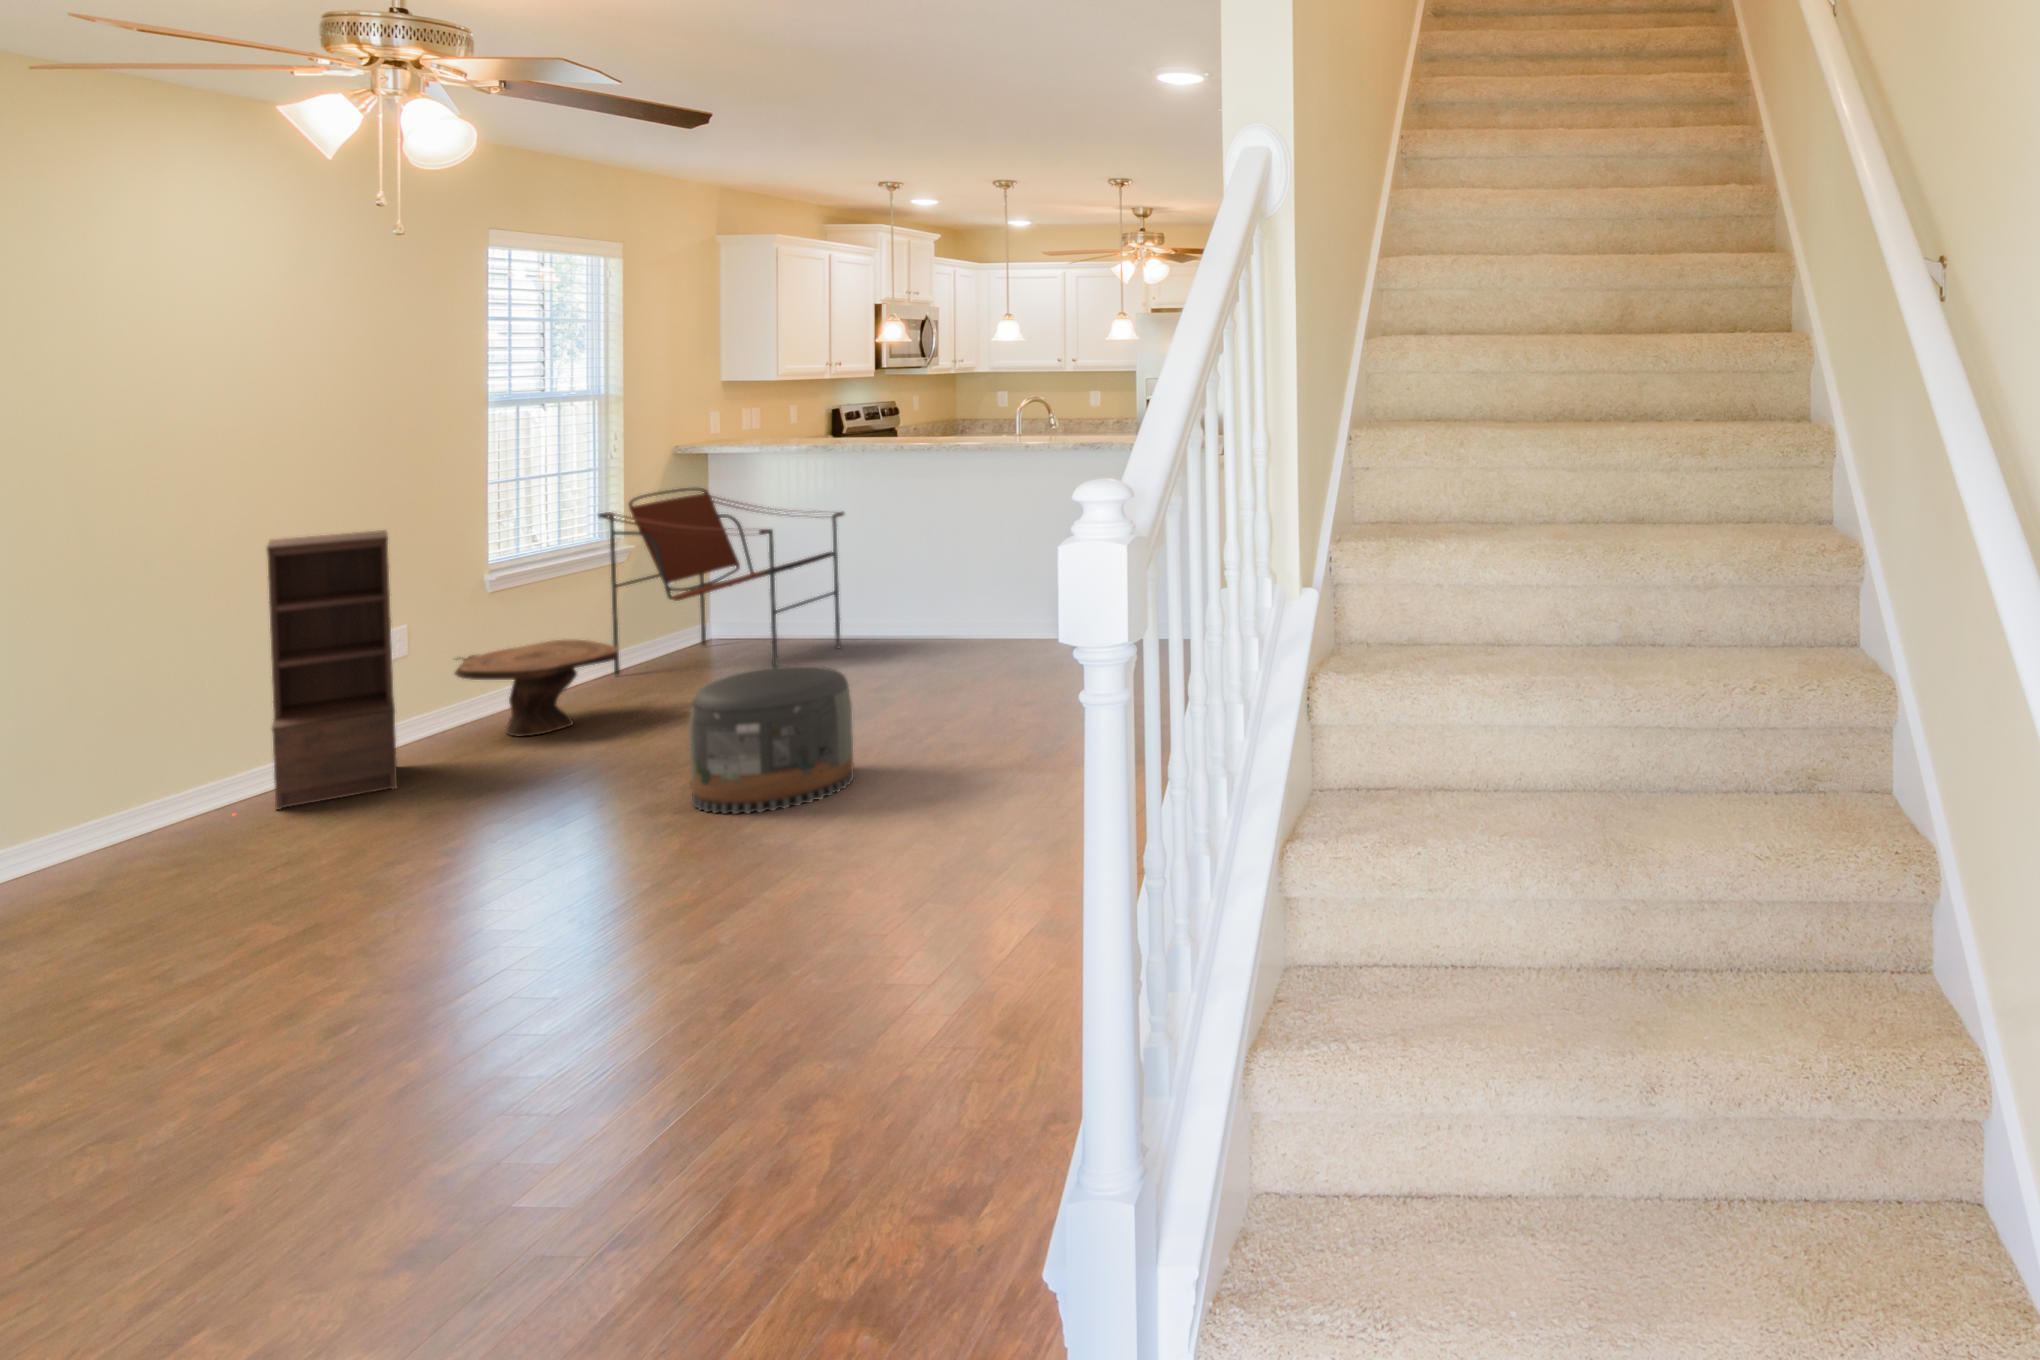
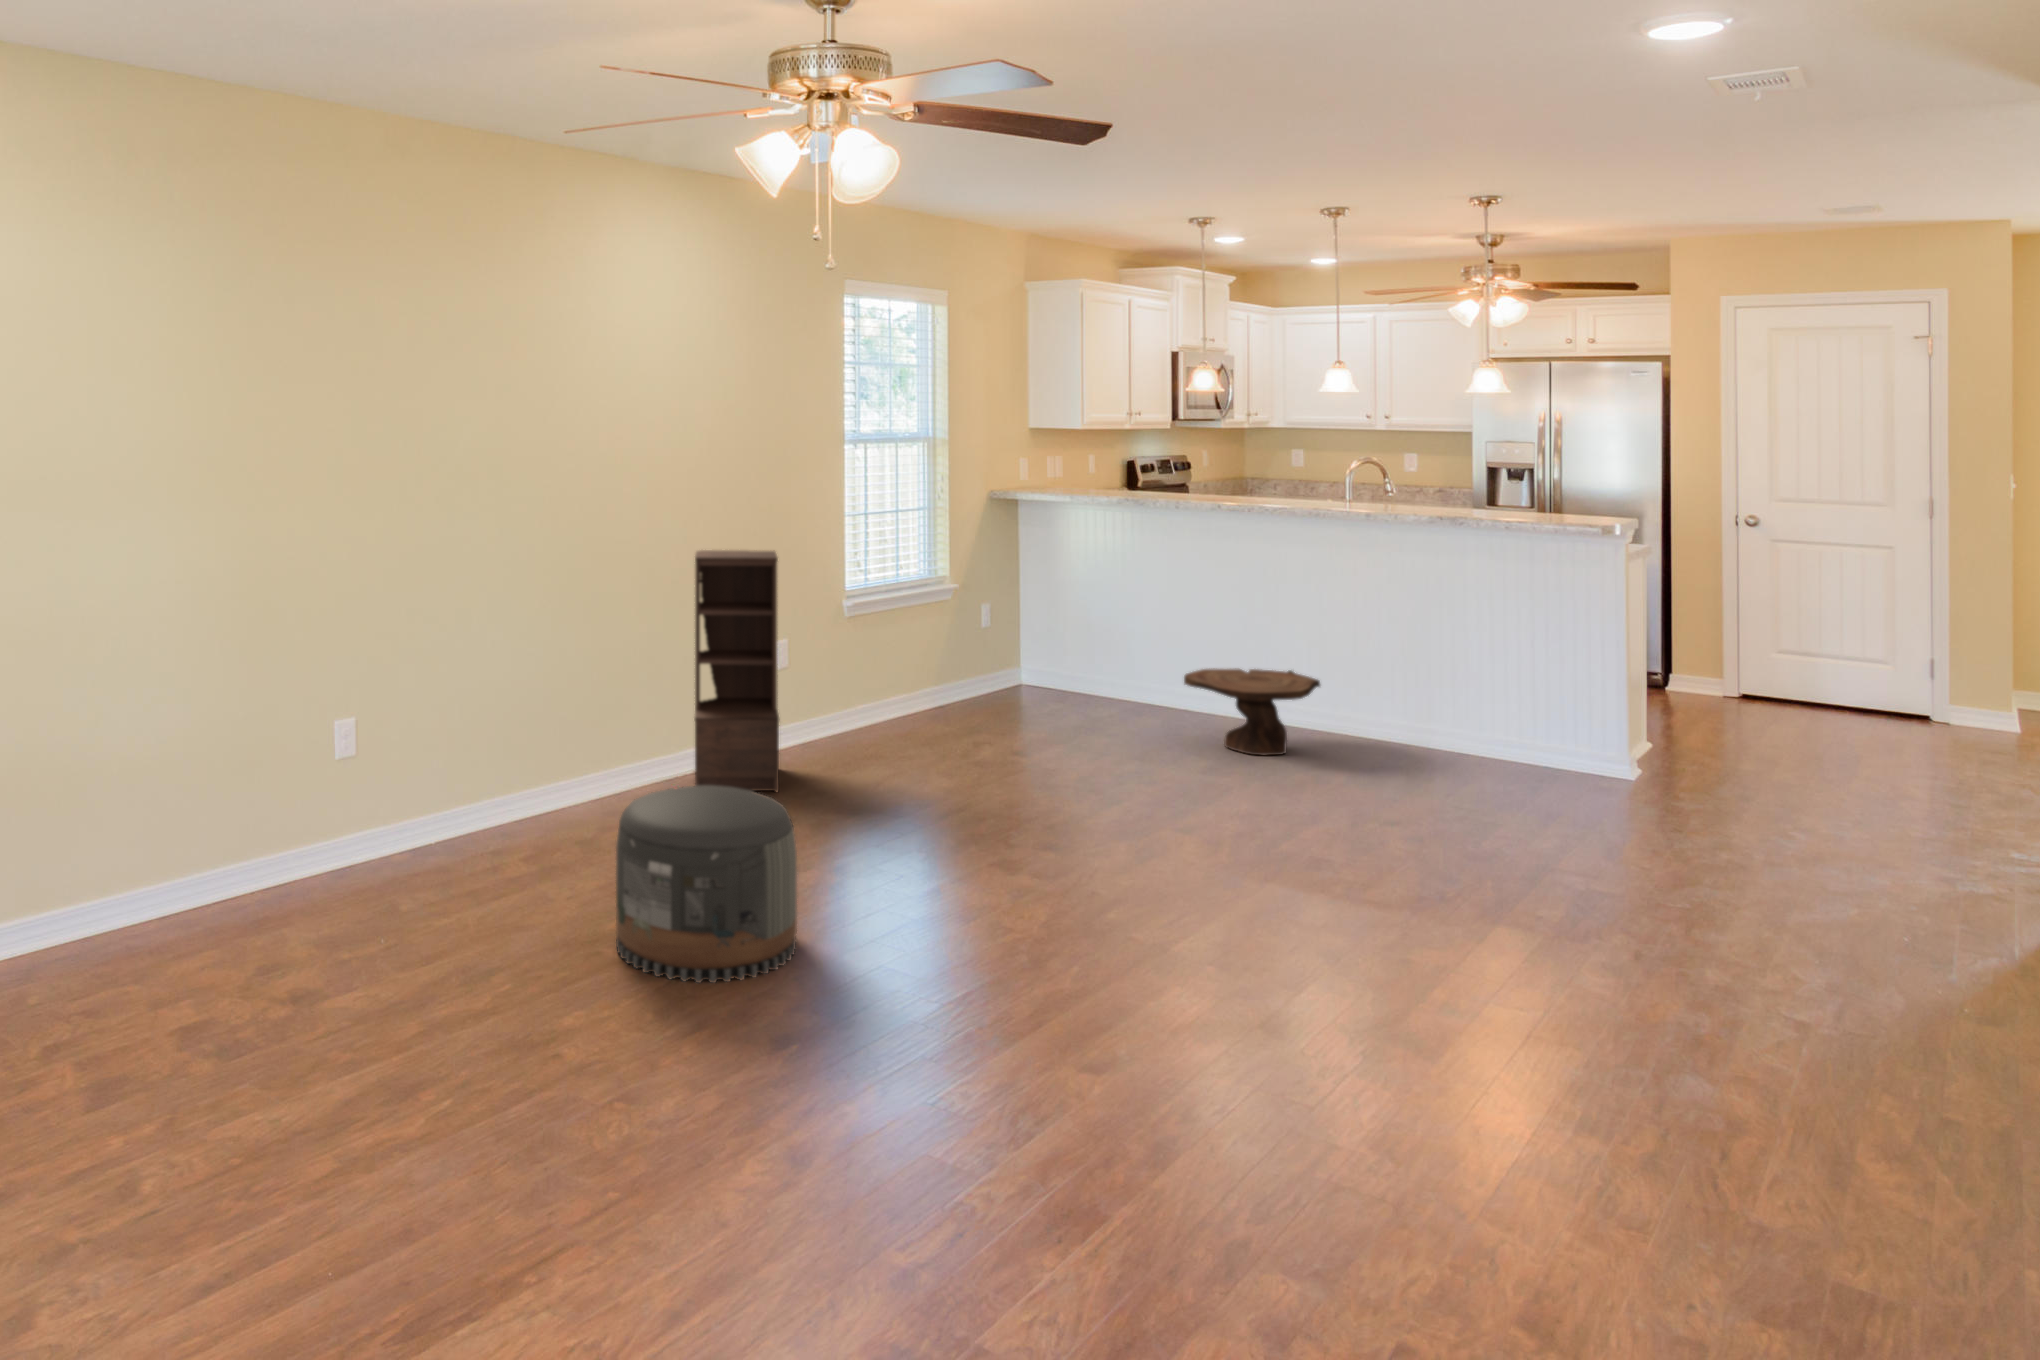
armchair: present [598,488,844,675] -> none [927,532,1153,737]
side table: present [455,640,617,737] -> present [1184,668,1320,755]
pouf: present [689,665,854,814] -> present [616,785,797,983]

